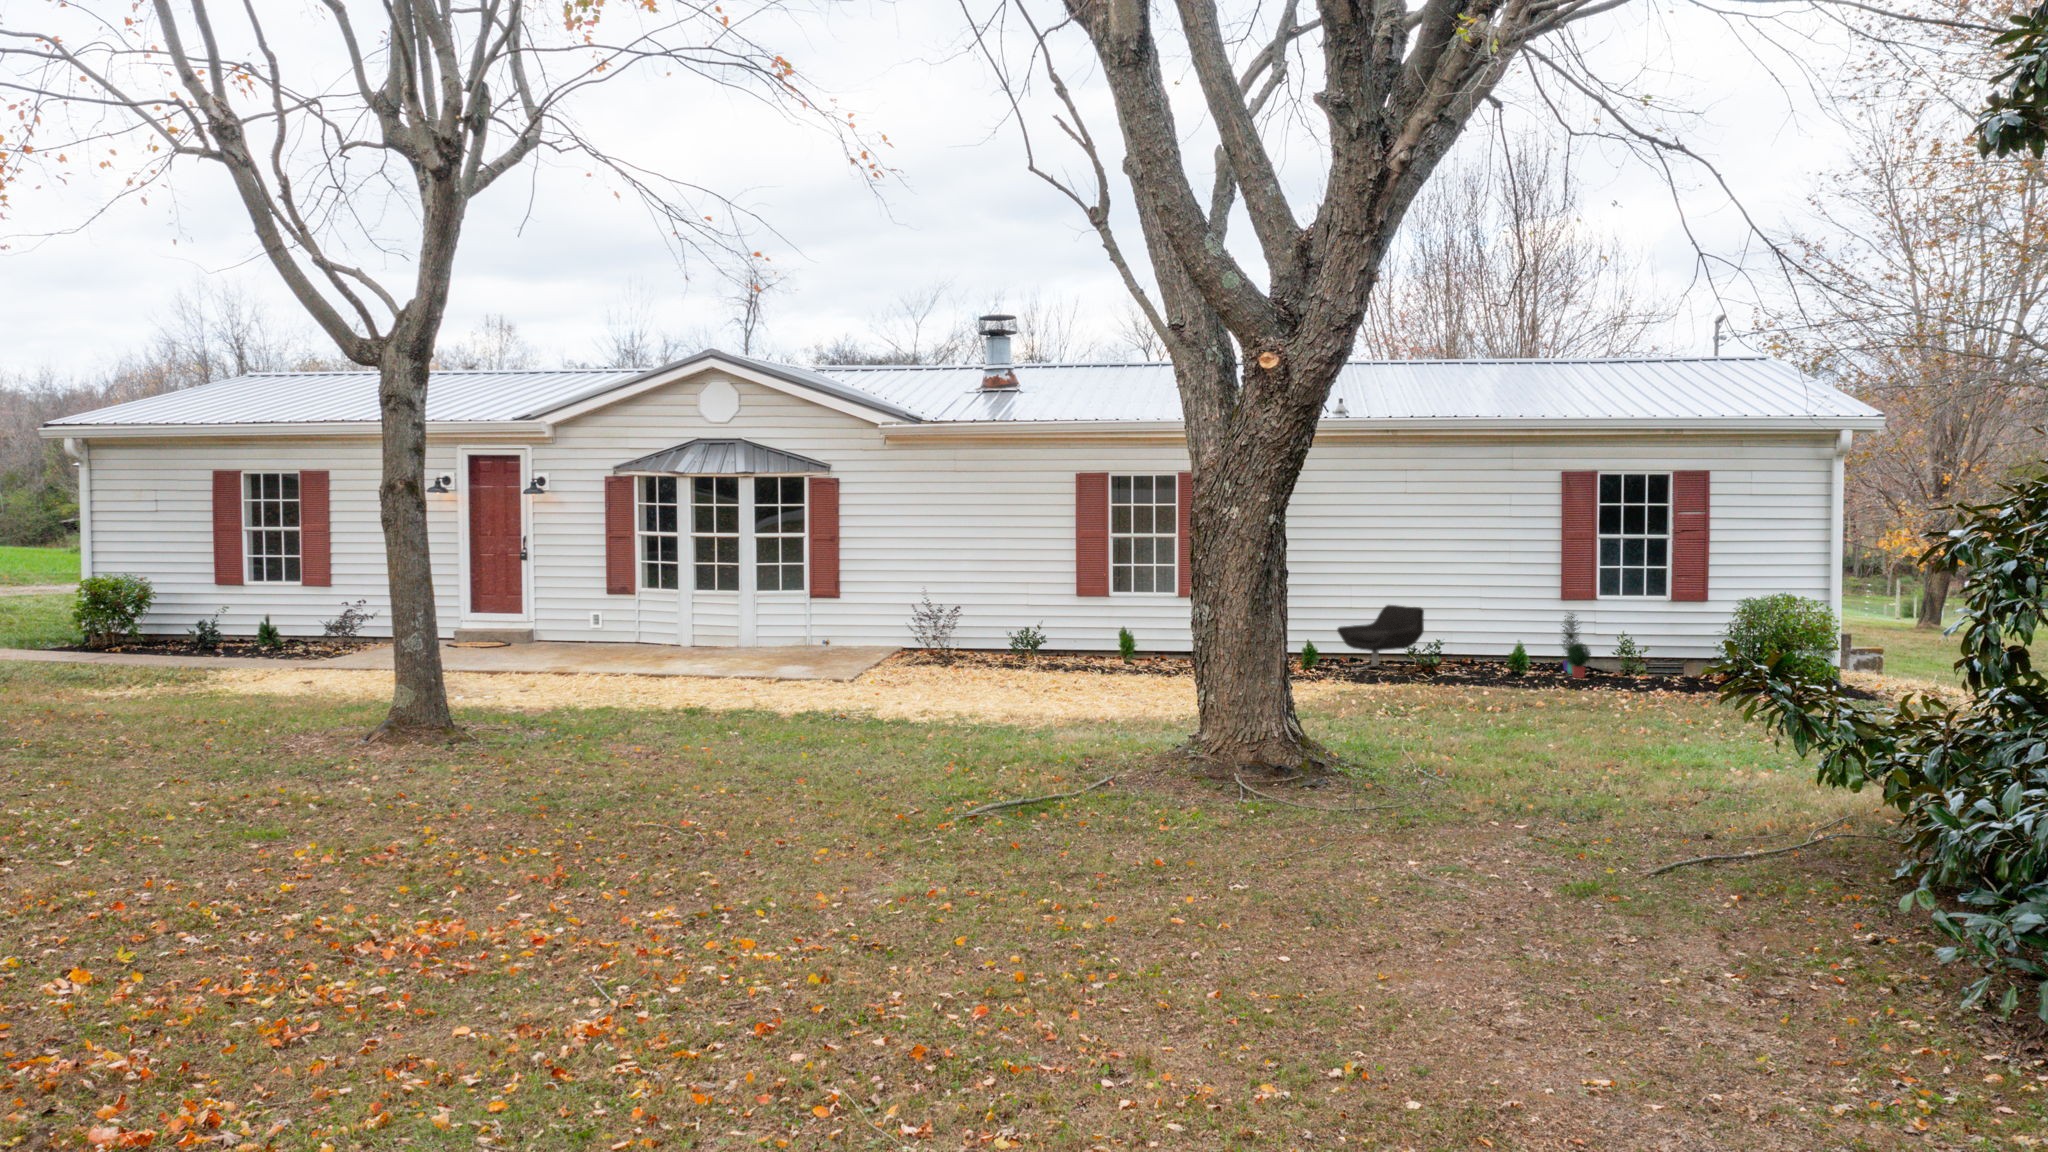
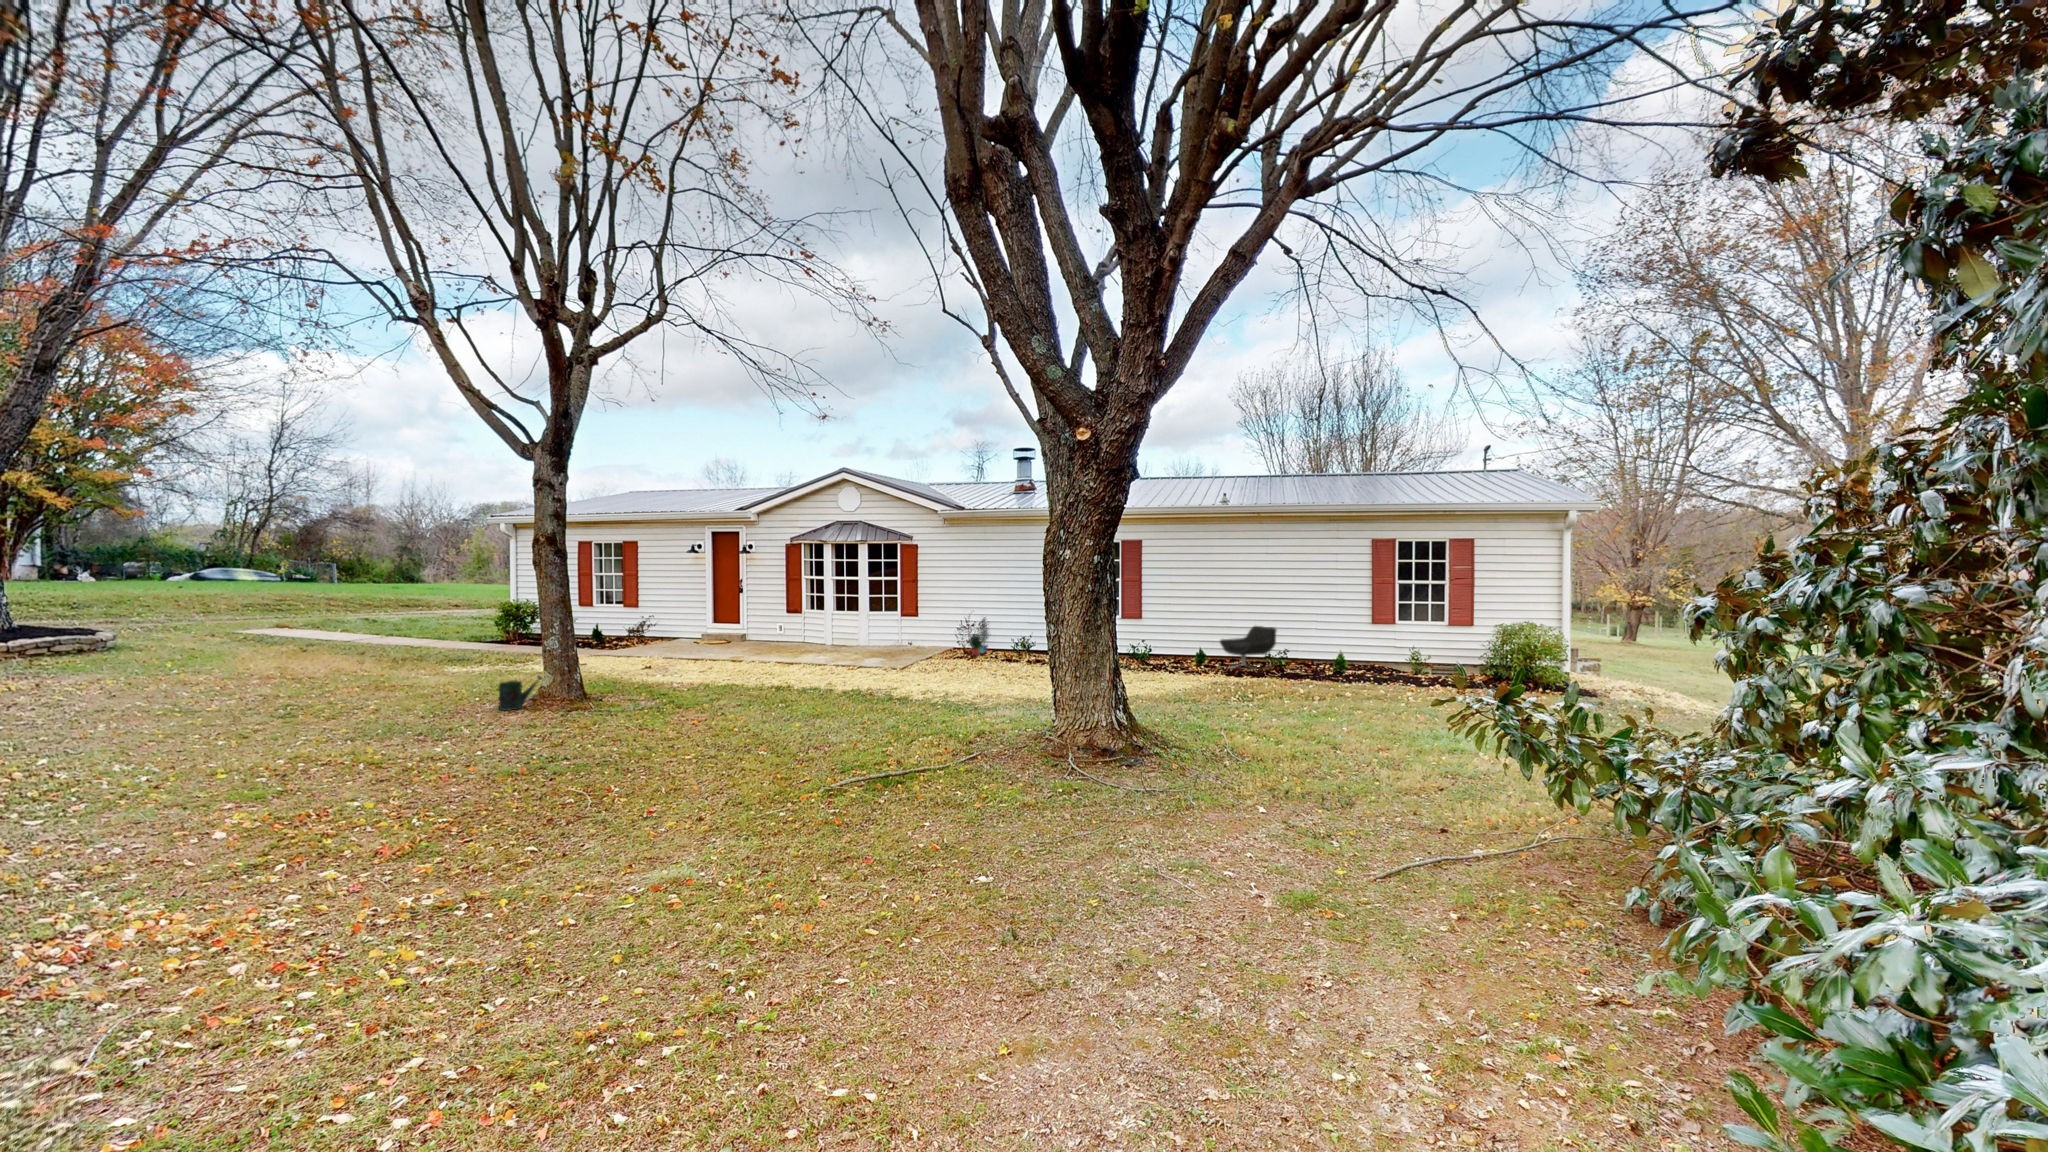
potted plant: present [1561,612,1591,678] -> present [969,617,989,655]
watering can: none [321,701,393,755] -> present [498,676,542,711]

